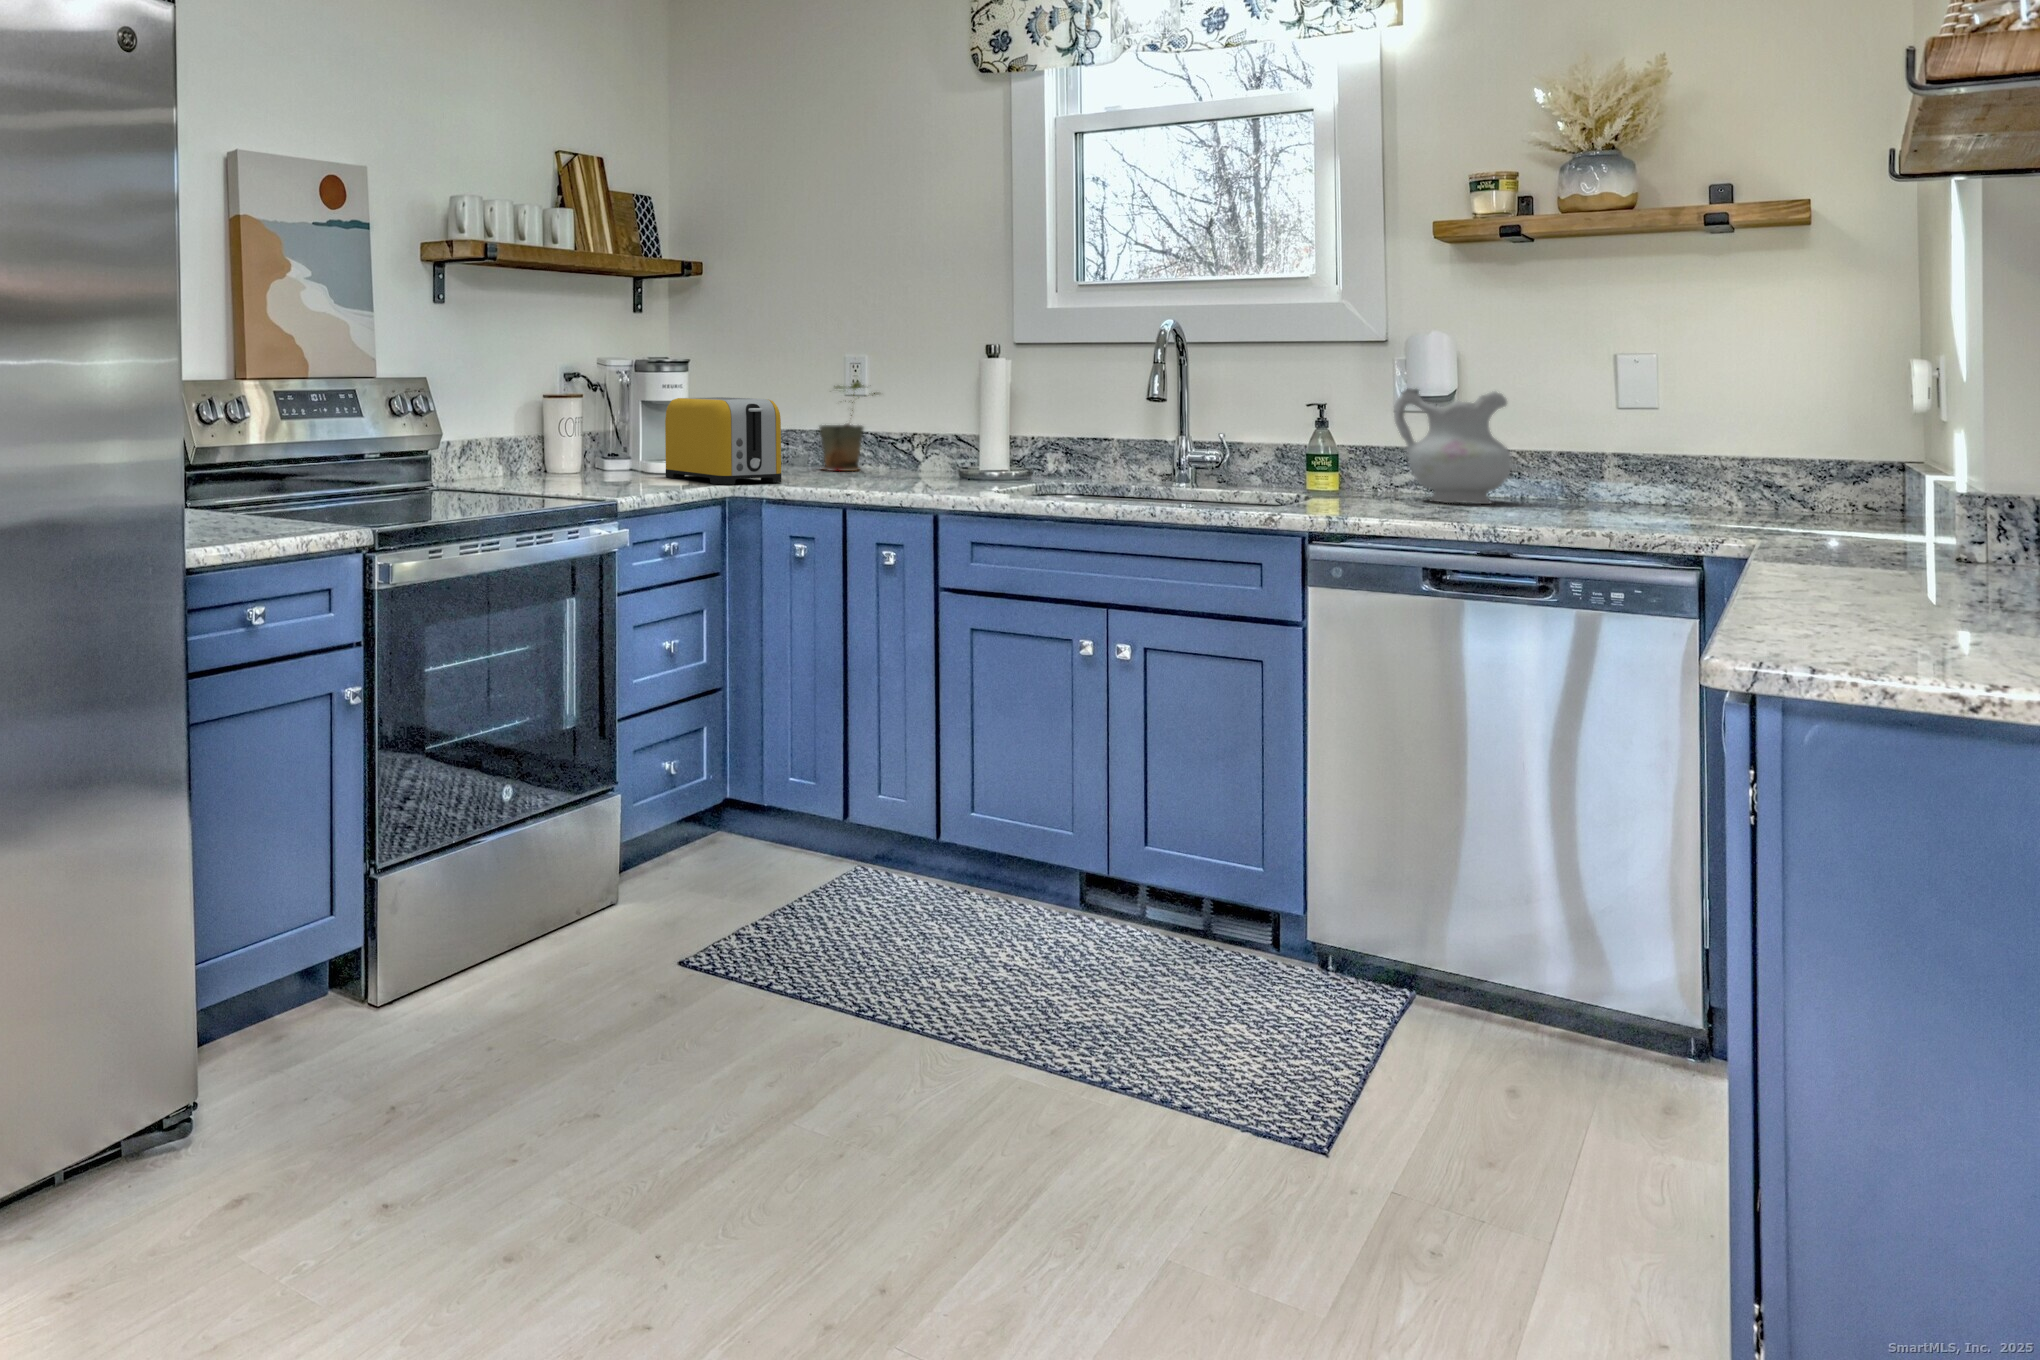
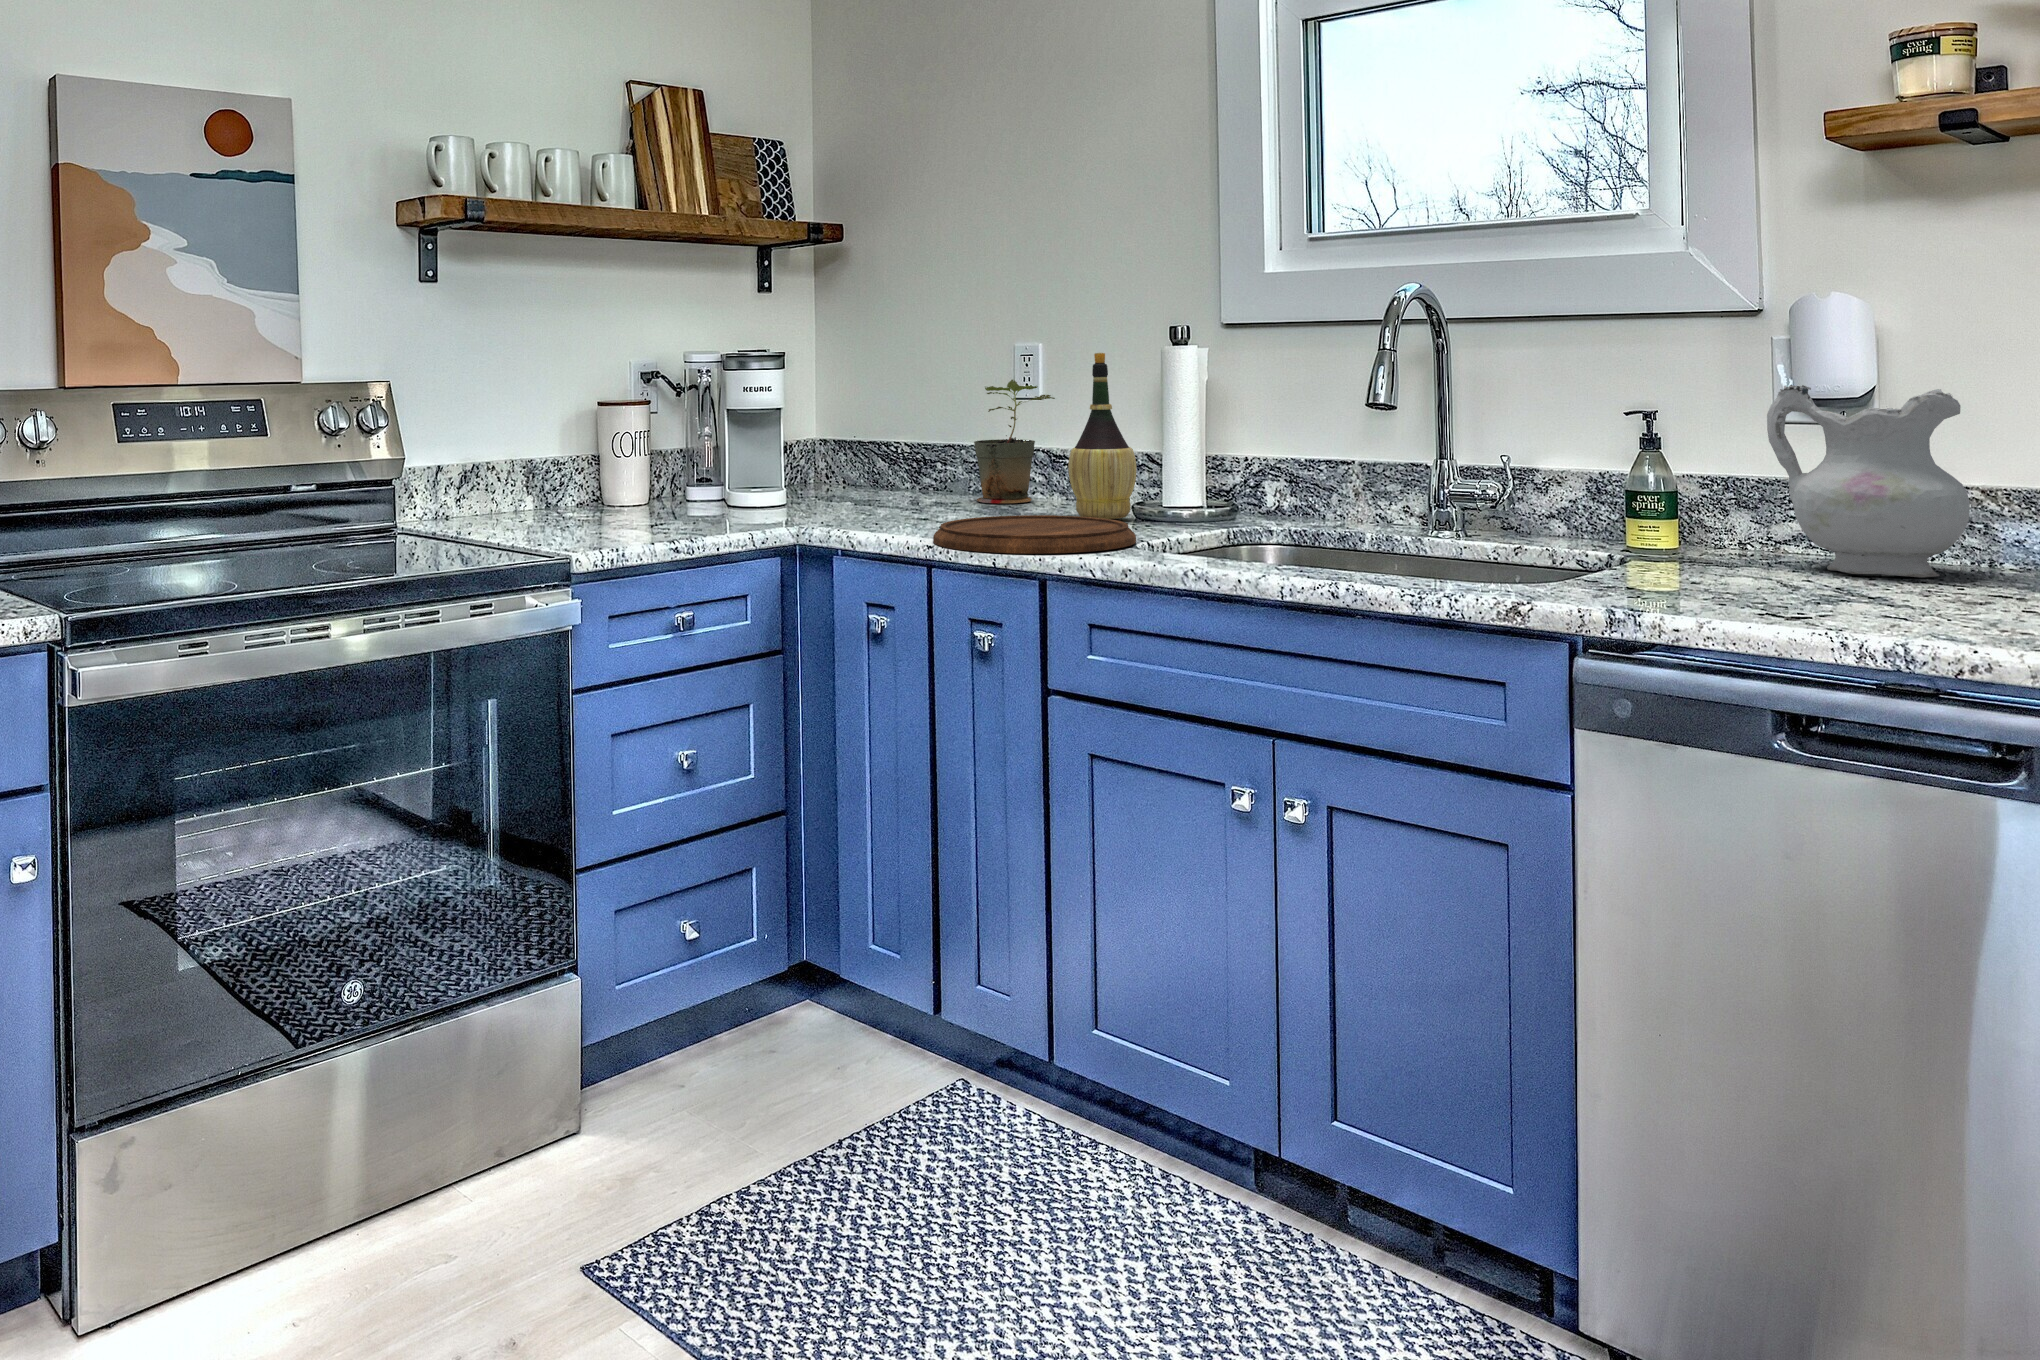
wine bottle: none [912,362,961,479] -> present [1068,353,1137,519]
toaster: present [665,397,782,484] -> none [732,405,868,529]
cutting board: none [850,474,990,496] -> present [933,515,1136,554]

